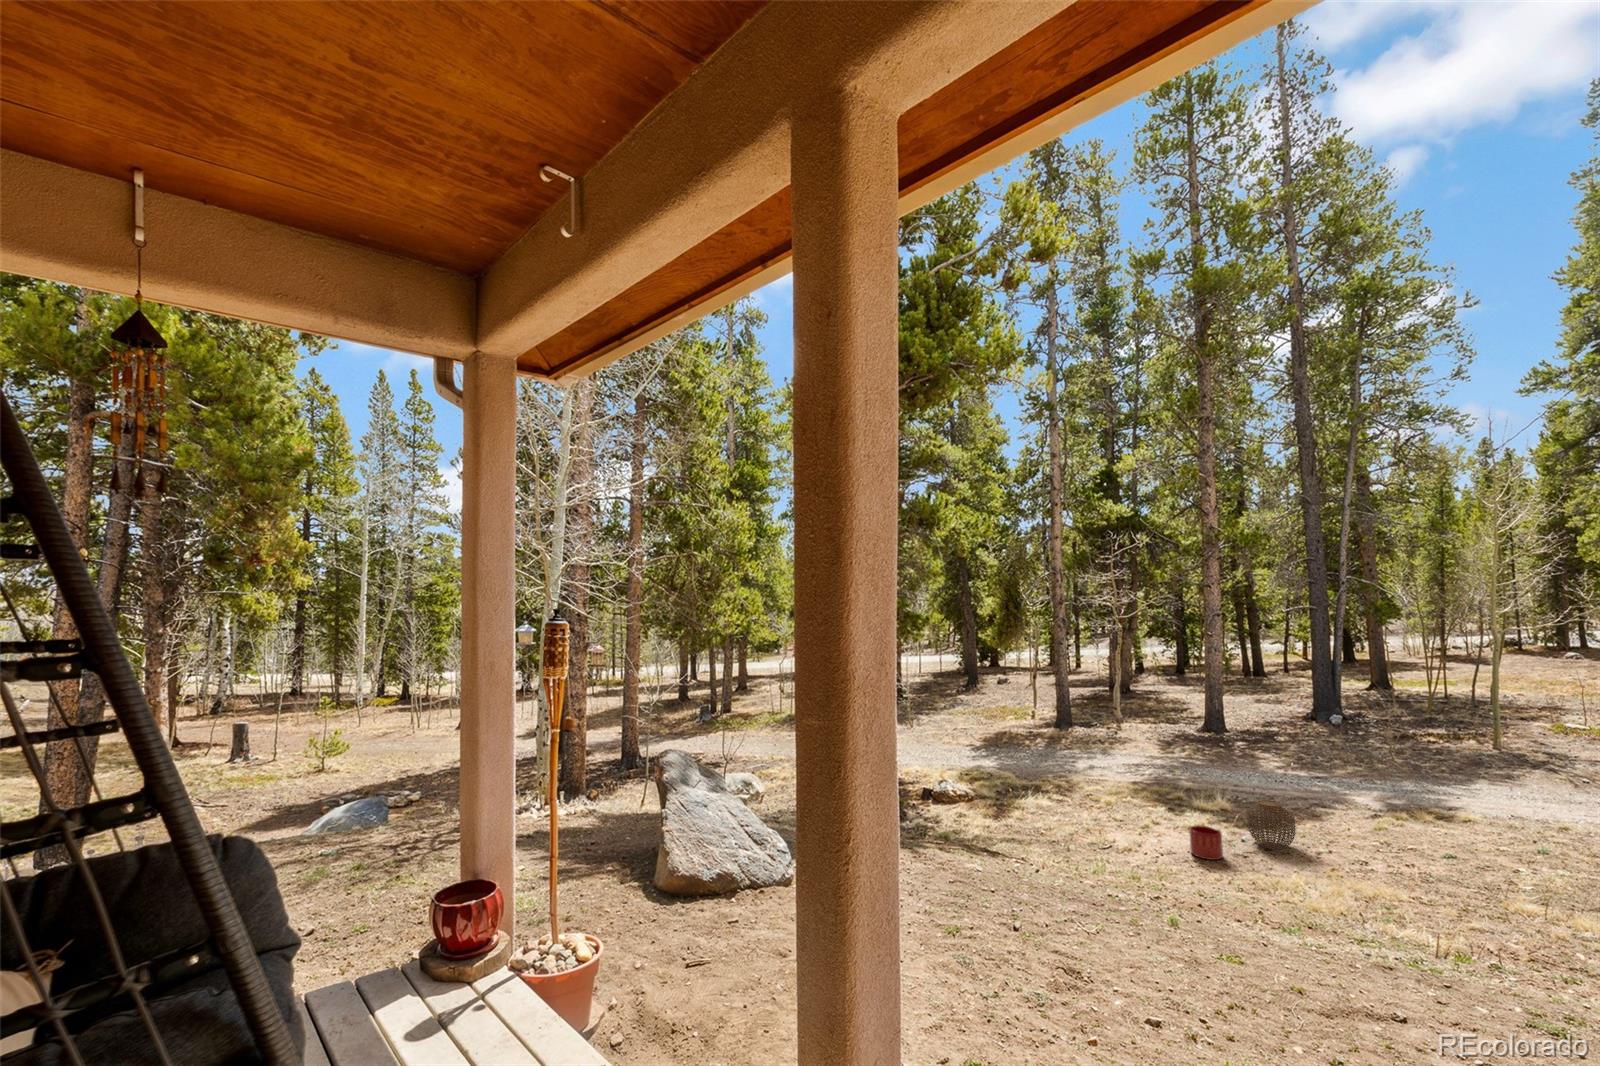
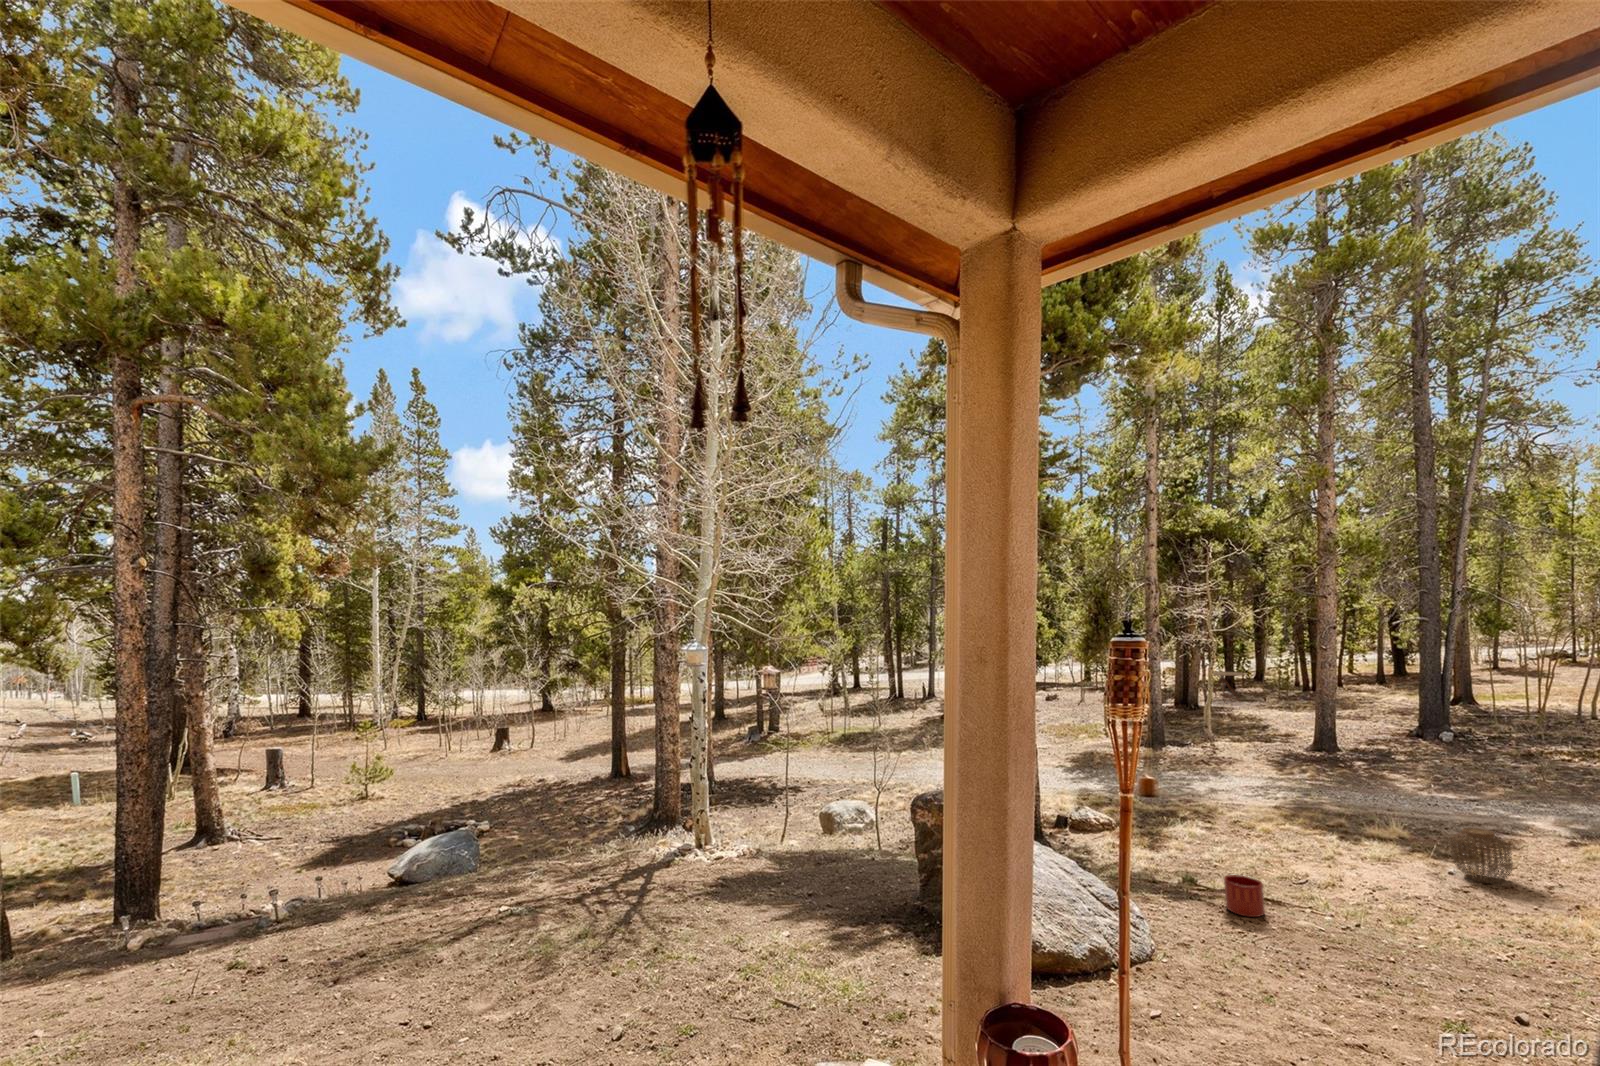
round table: none [1132,658,1176,688] -> present [1213,672,1246,701]
planter: present [1189,825,1223,860] -> present [1224,875,1265,917]

